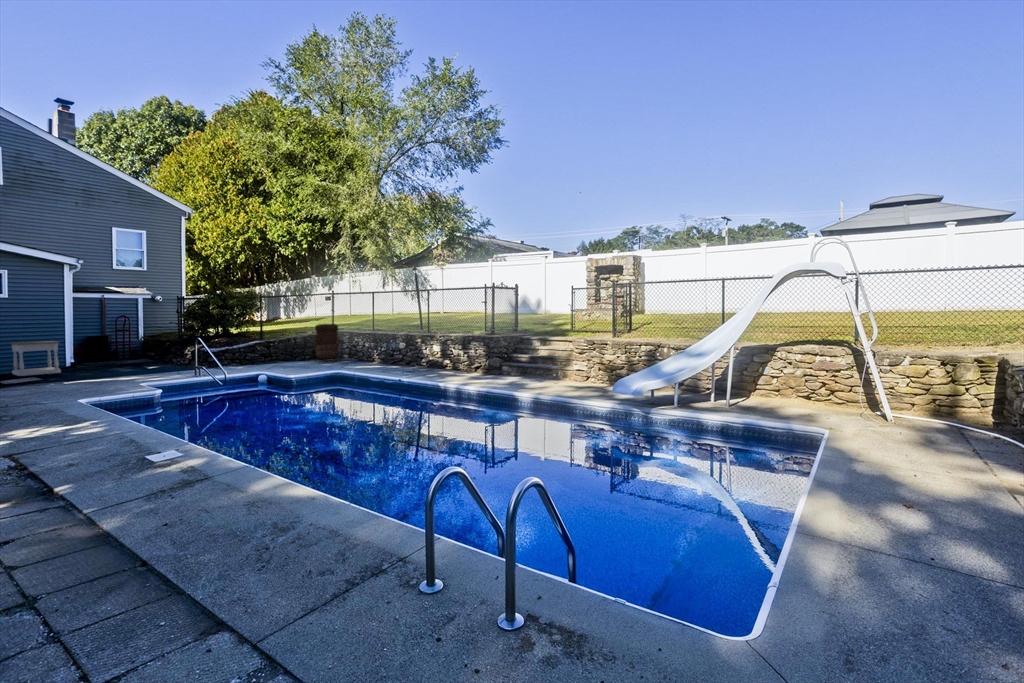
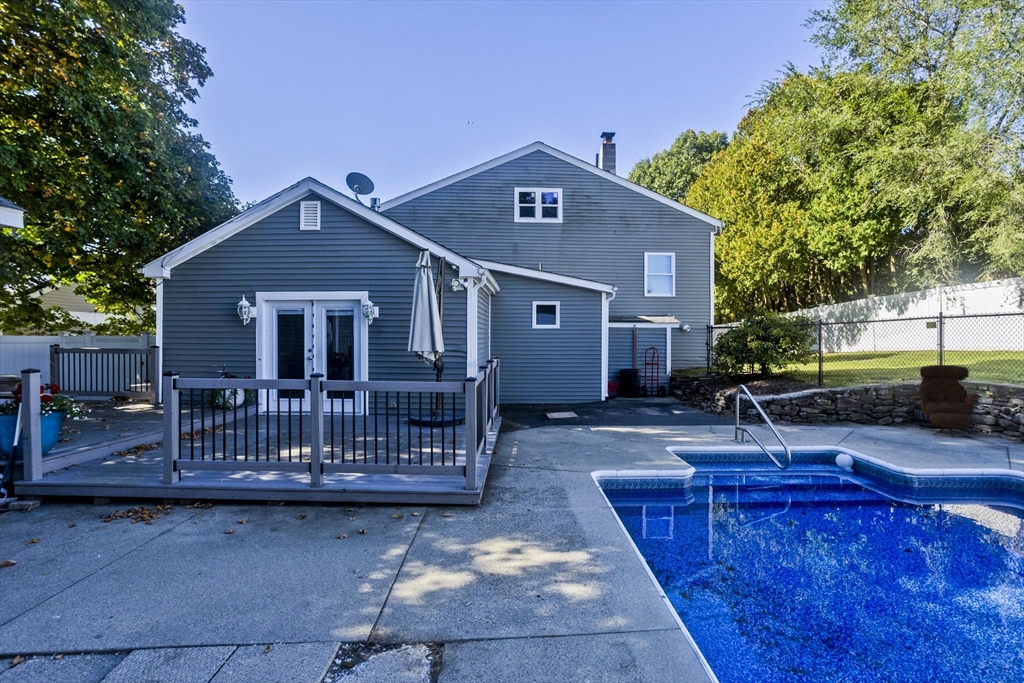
side table: present [10,341,61,376] -> none [553,376,592,413]

